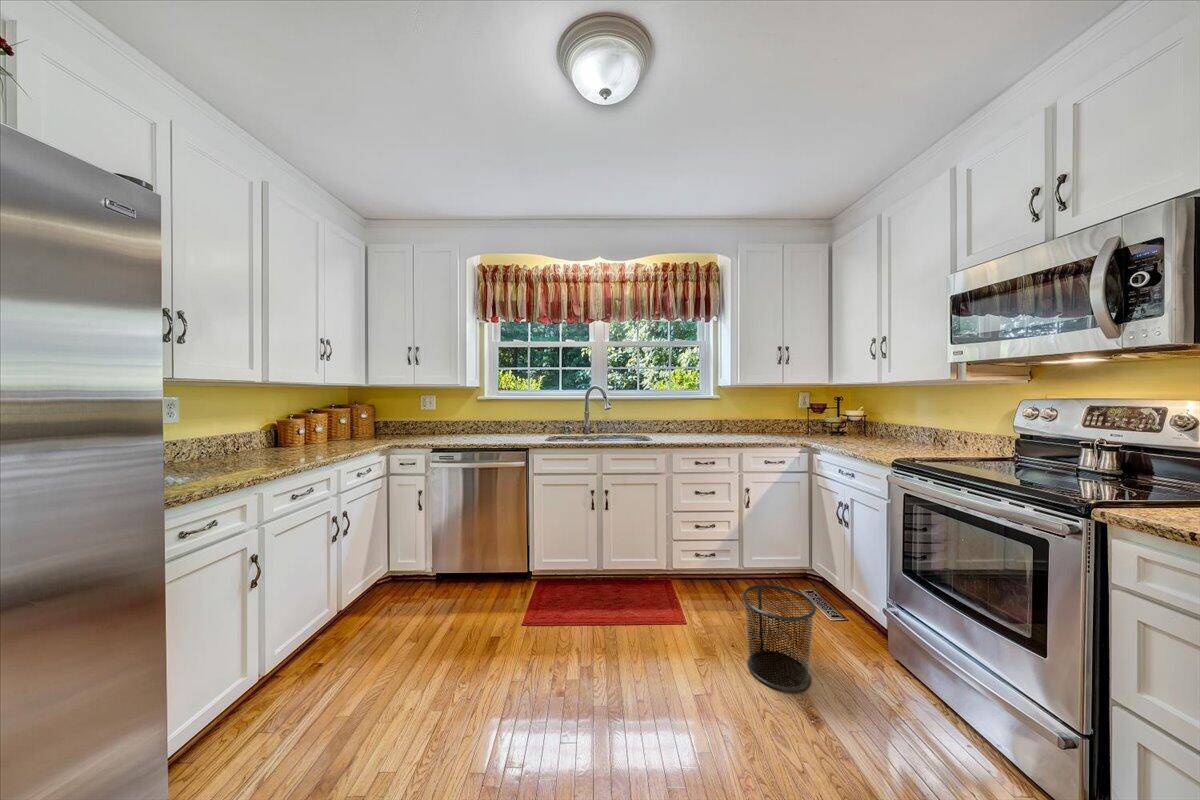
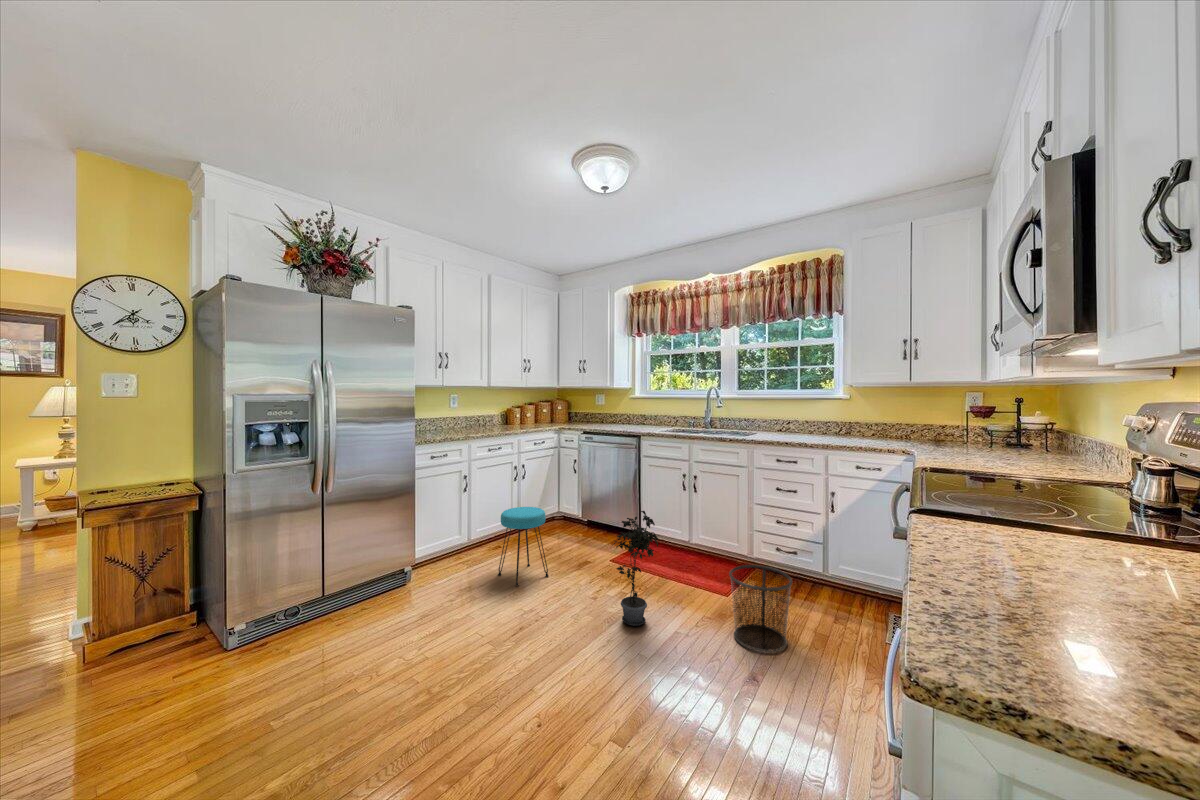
potted plant: none [616,556,712,727] -> present [612,511,658,626]
stool: none [367,585,463,742] -> present [498,507,548,586]

